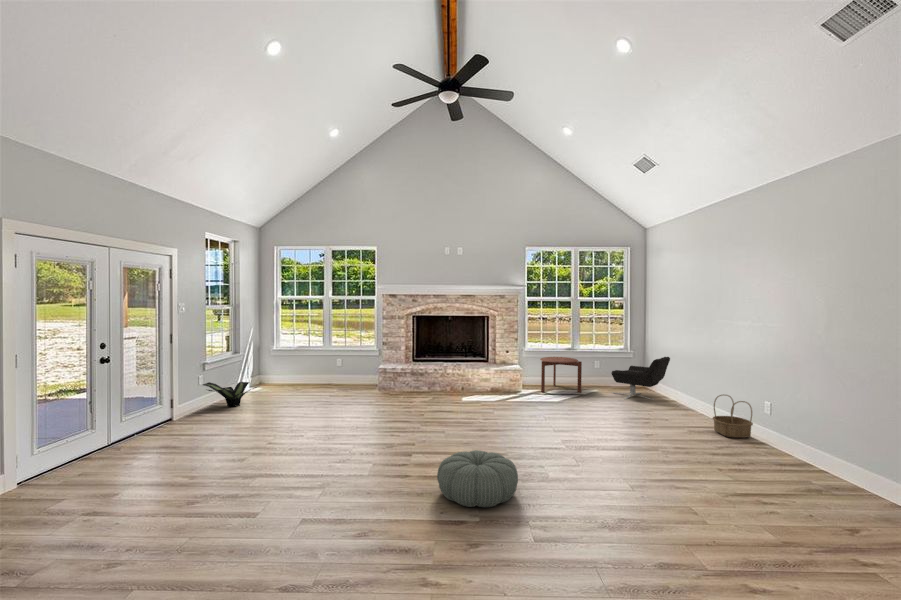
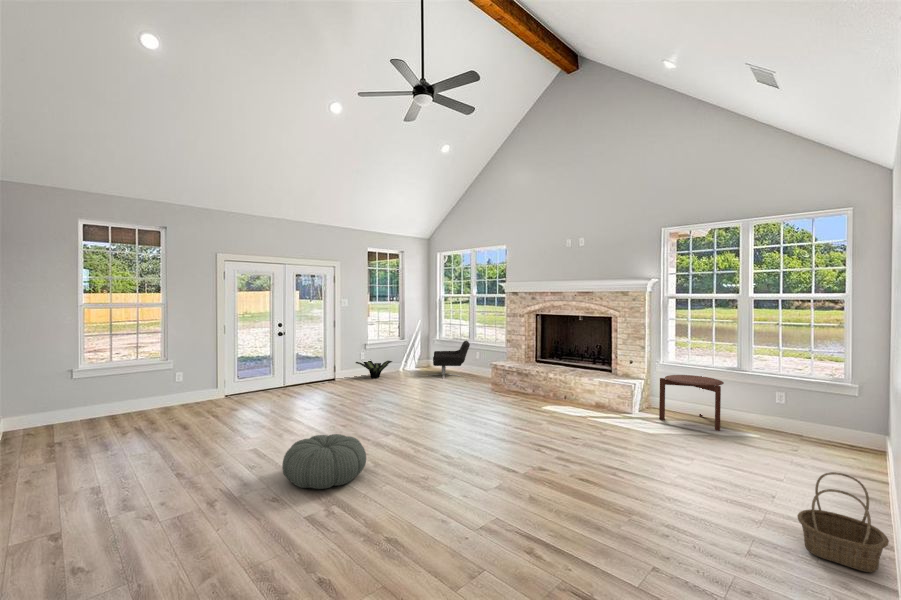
lounge chair: present [611,357,670,400] -> present [427,341,470,379]

